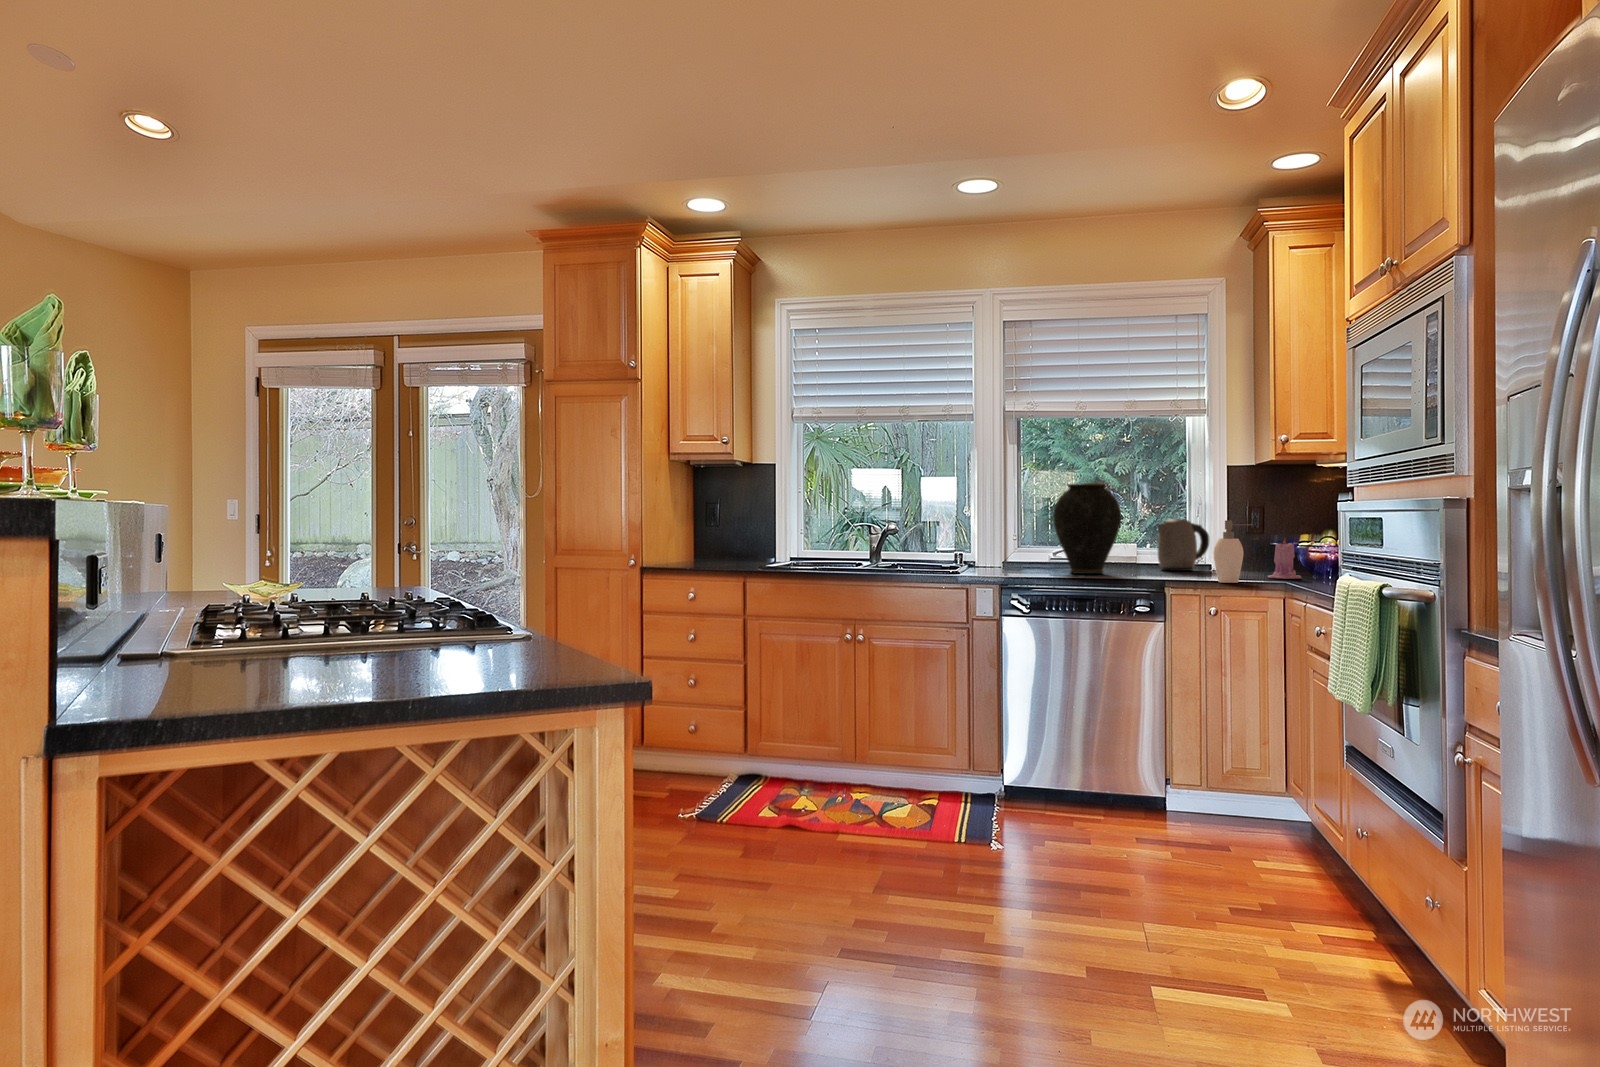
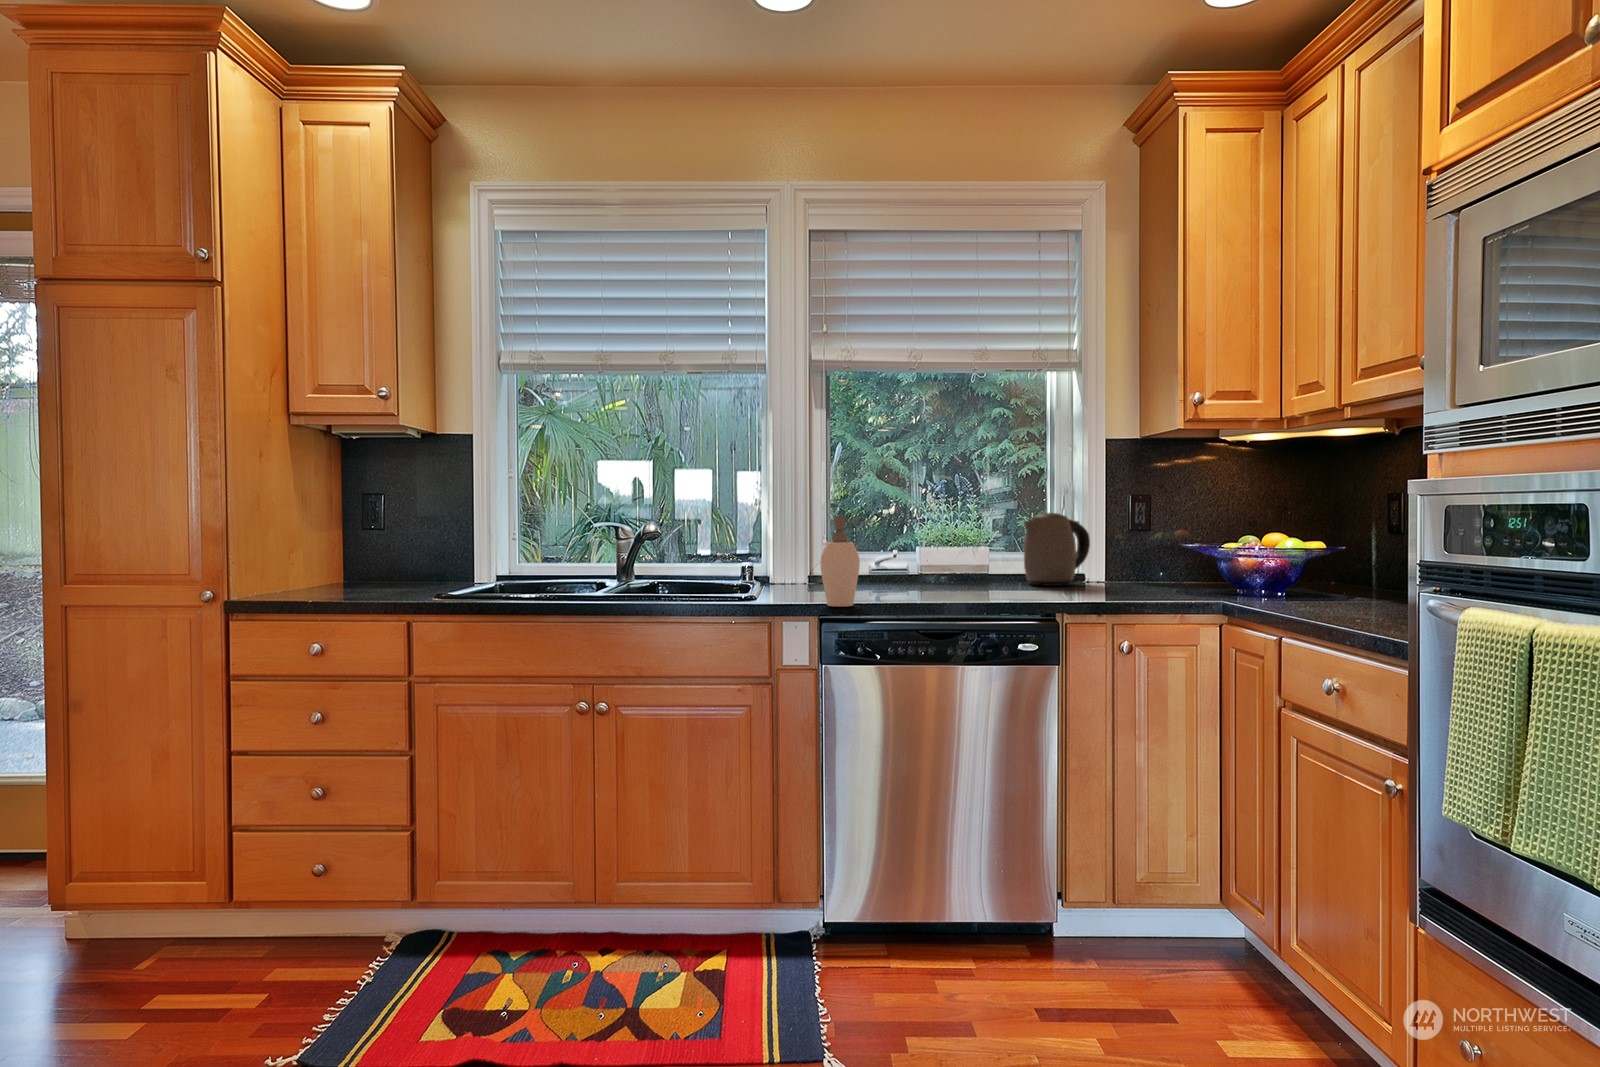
vase: present [1053,483,1121,574] -> none [890,462,985,595]
soap dispenser: present [1213,520,1253,583] -> present [820,516,872,607]
candle: present [1268,540,1301,579] -> none [1181,539,1225,597]

